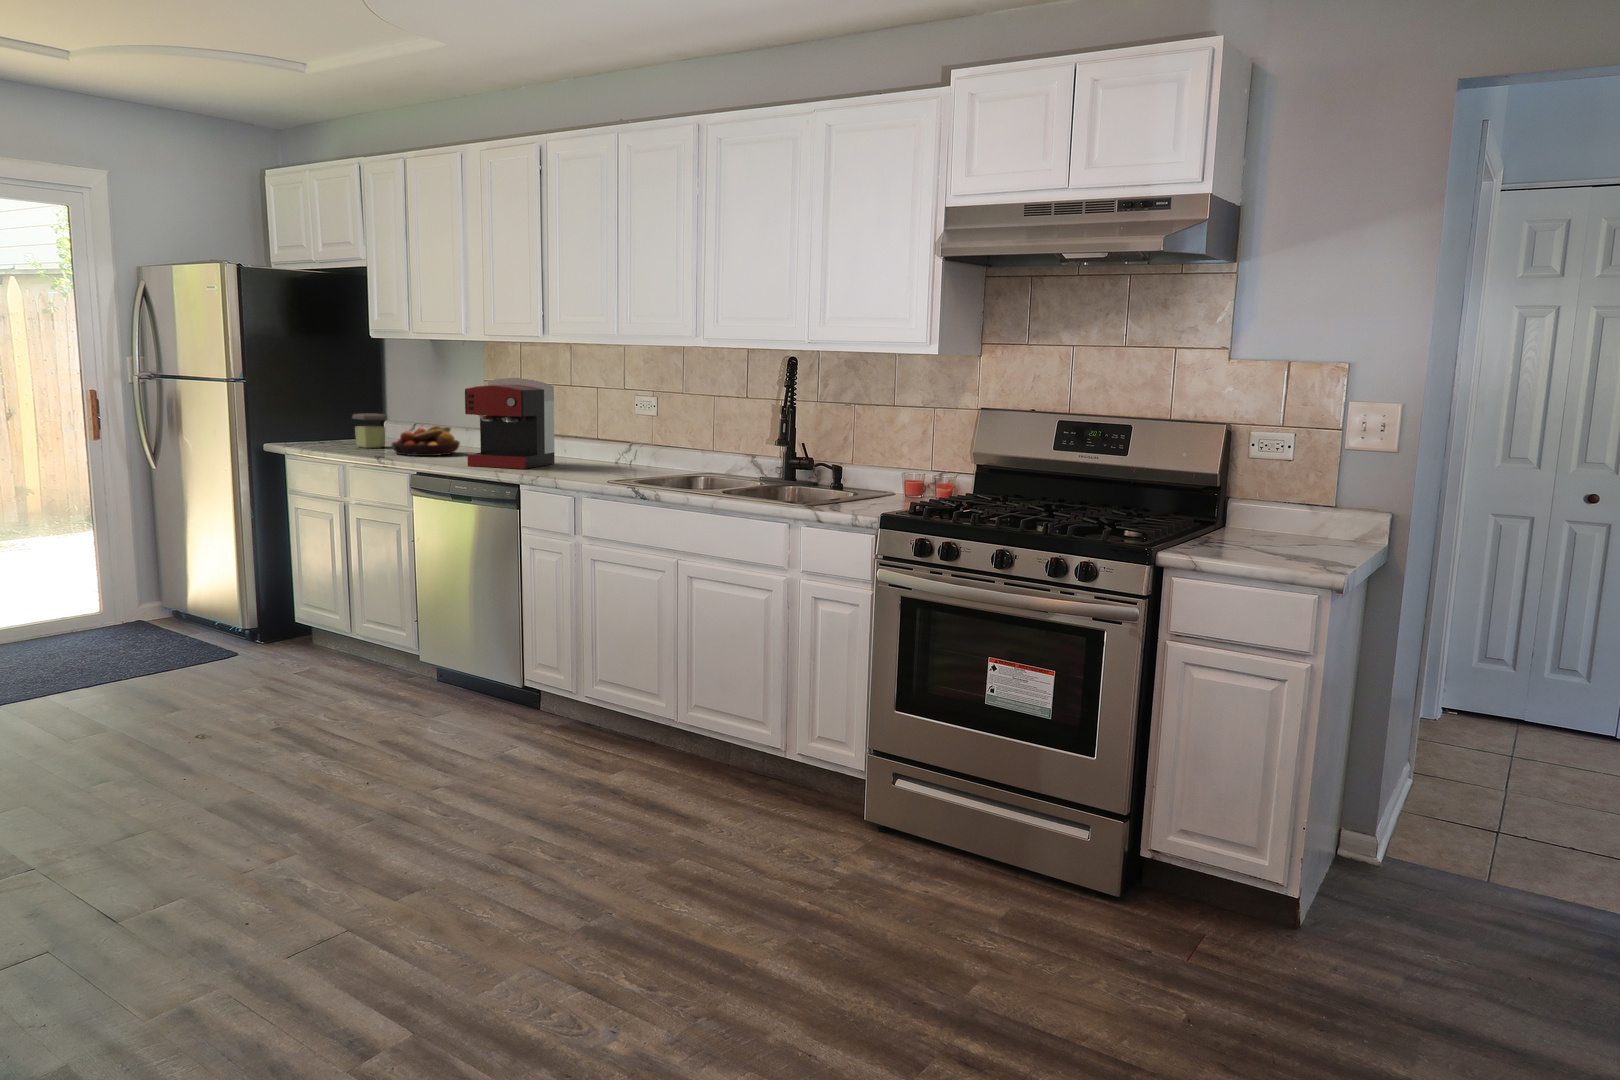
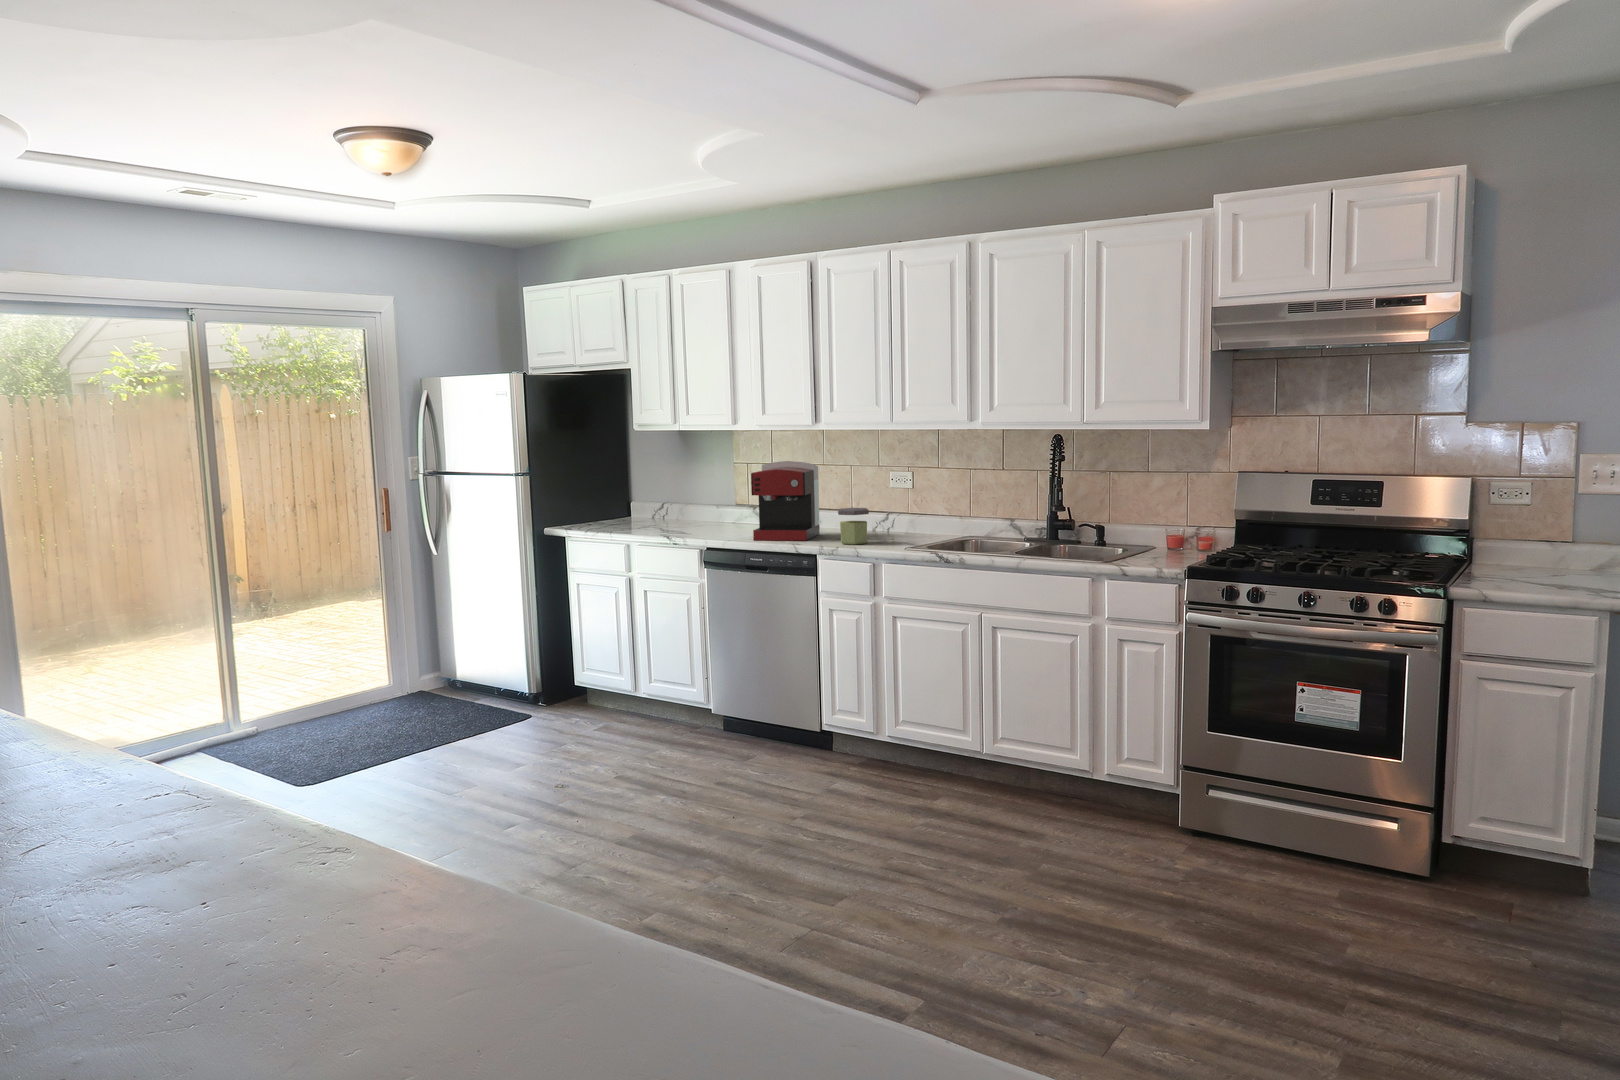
jar: present [352,414,387,448] -> present [838,508,869,545]
fruit bowl: present [391,426,460,456] -> none [665,505,722,533]

